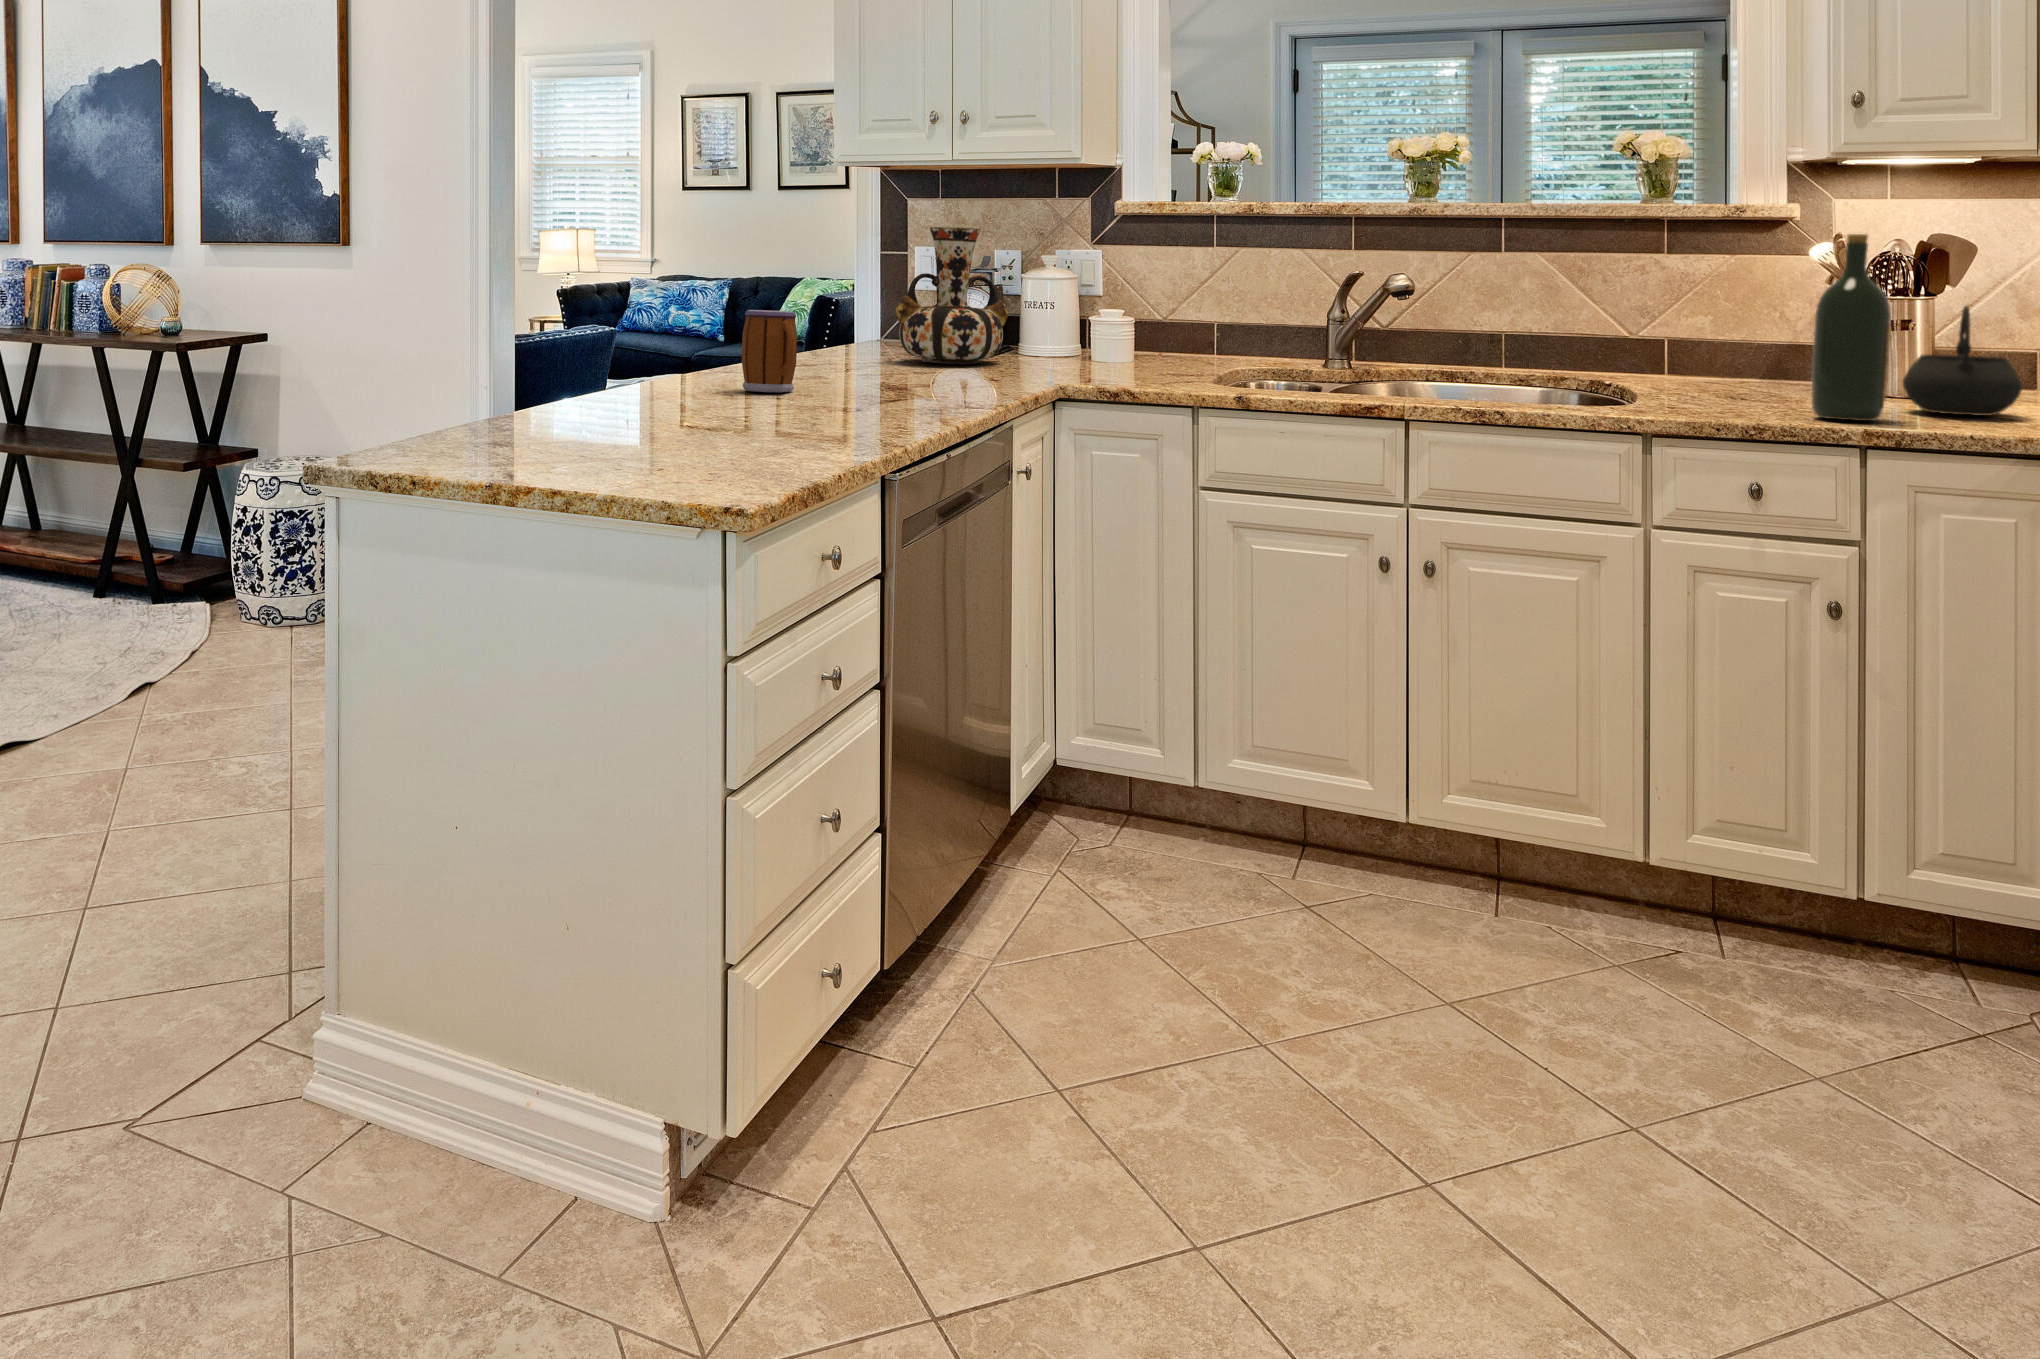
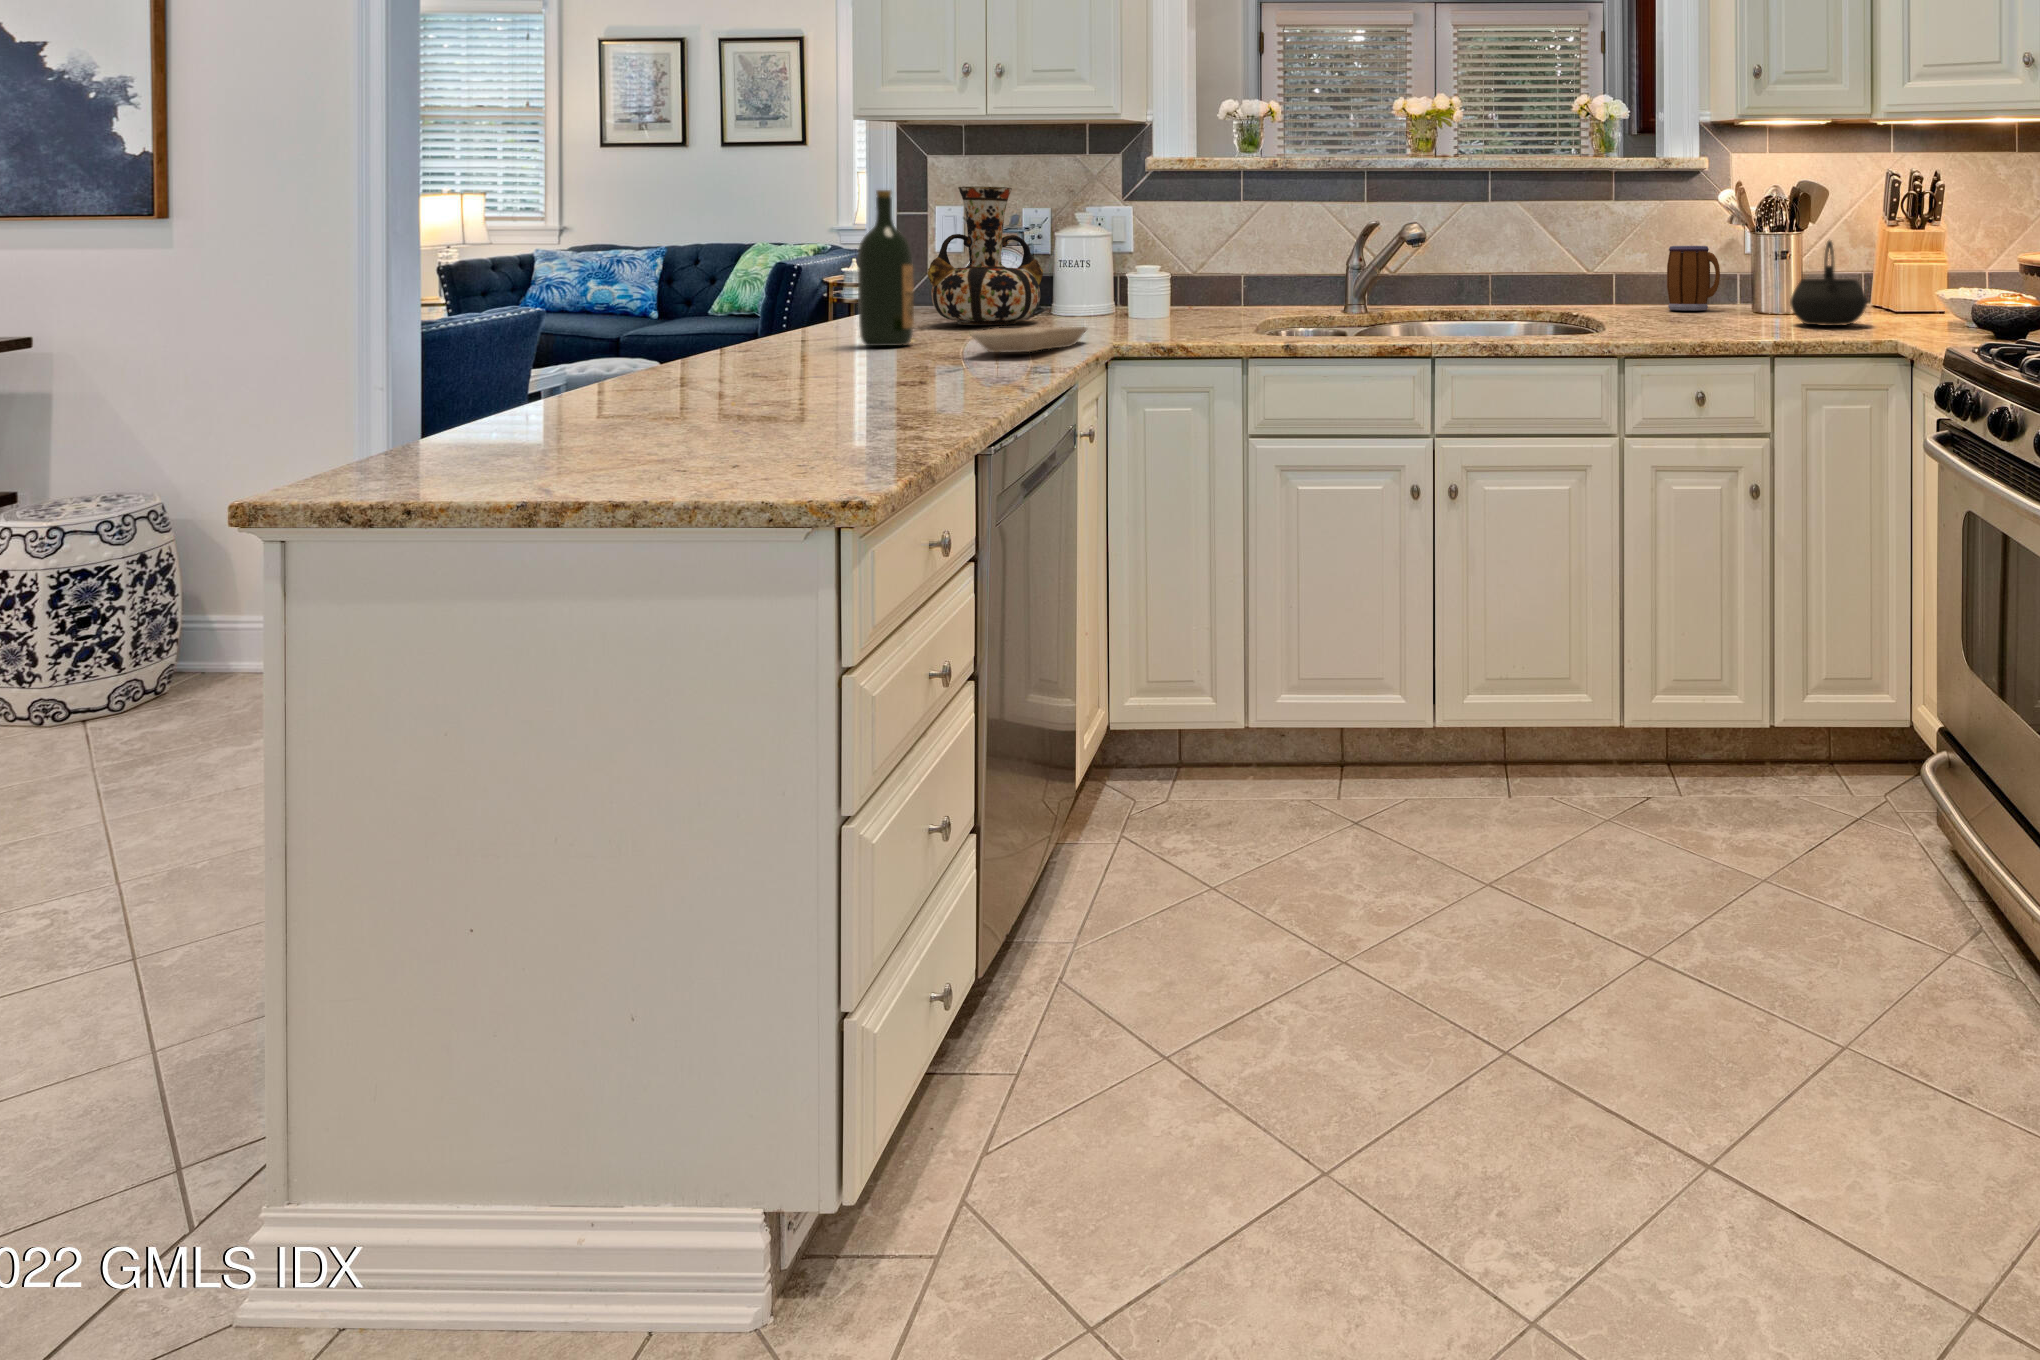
wine bottle: present [1811,234,1891,421] -> present [857,190,914,346]
mug: present [742,310,797,392] -> present [1667,246,1720,311]
tray: none [910,367,1034,392] -> present [971,327,1087,352]

